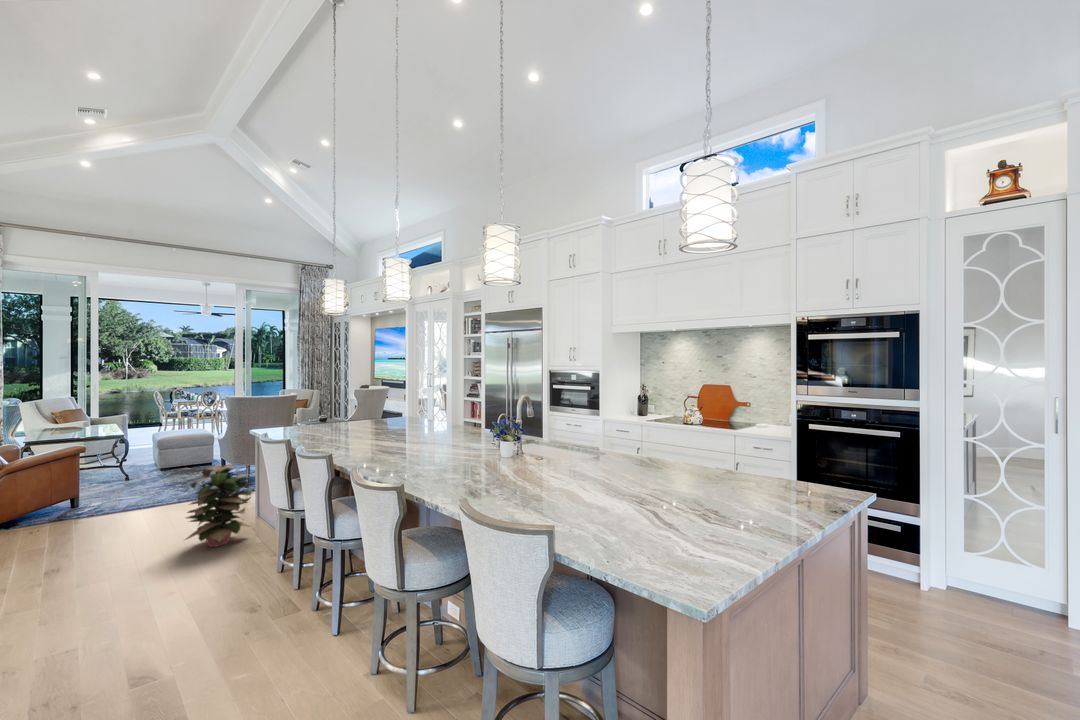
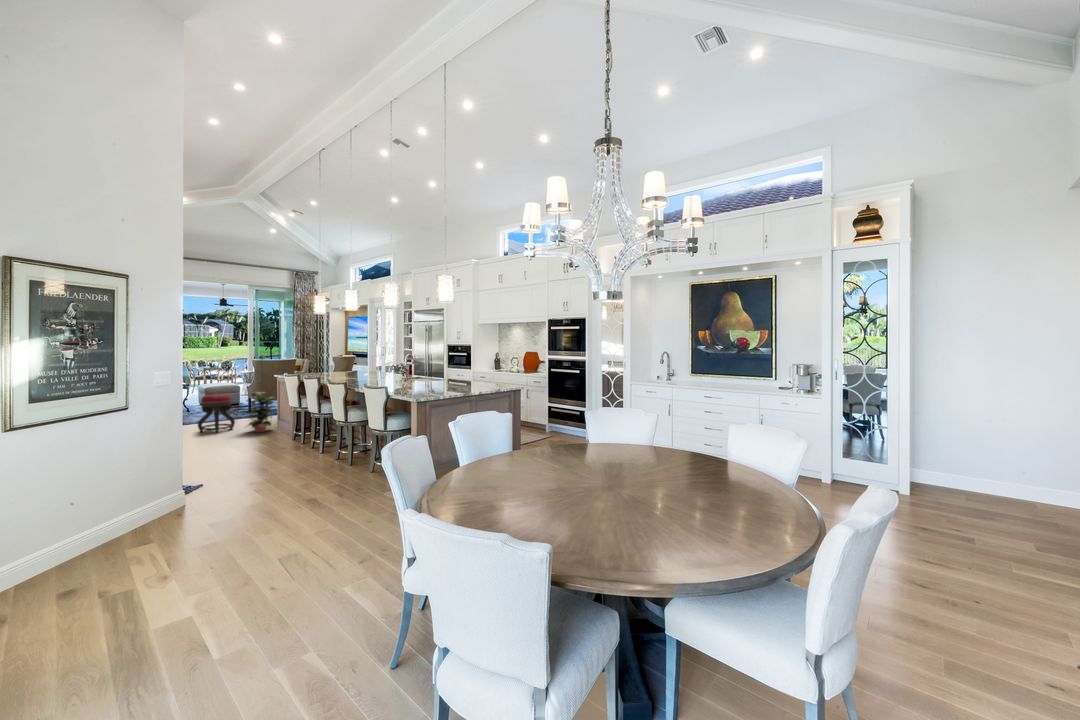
ottoman: none [92,469,173,552] -> present [198,394,235,433]

